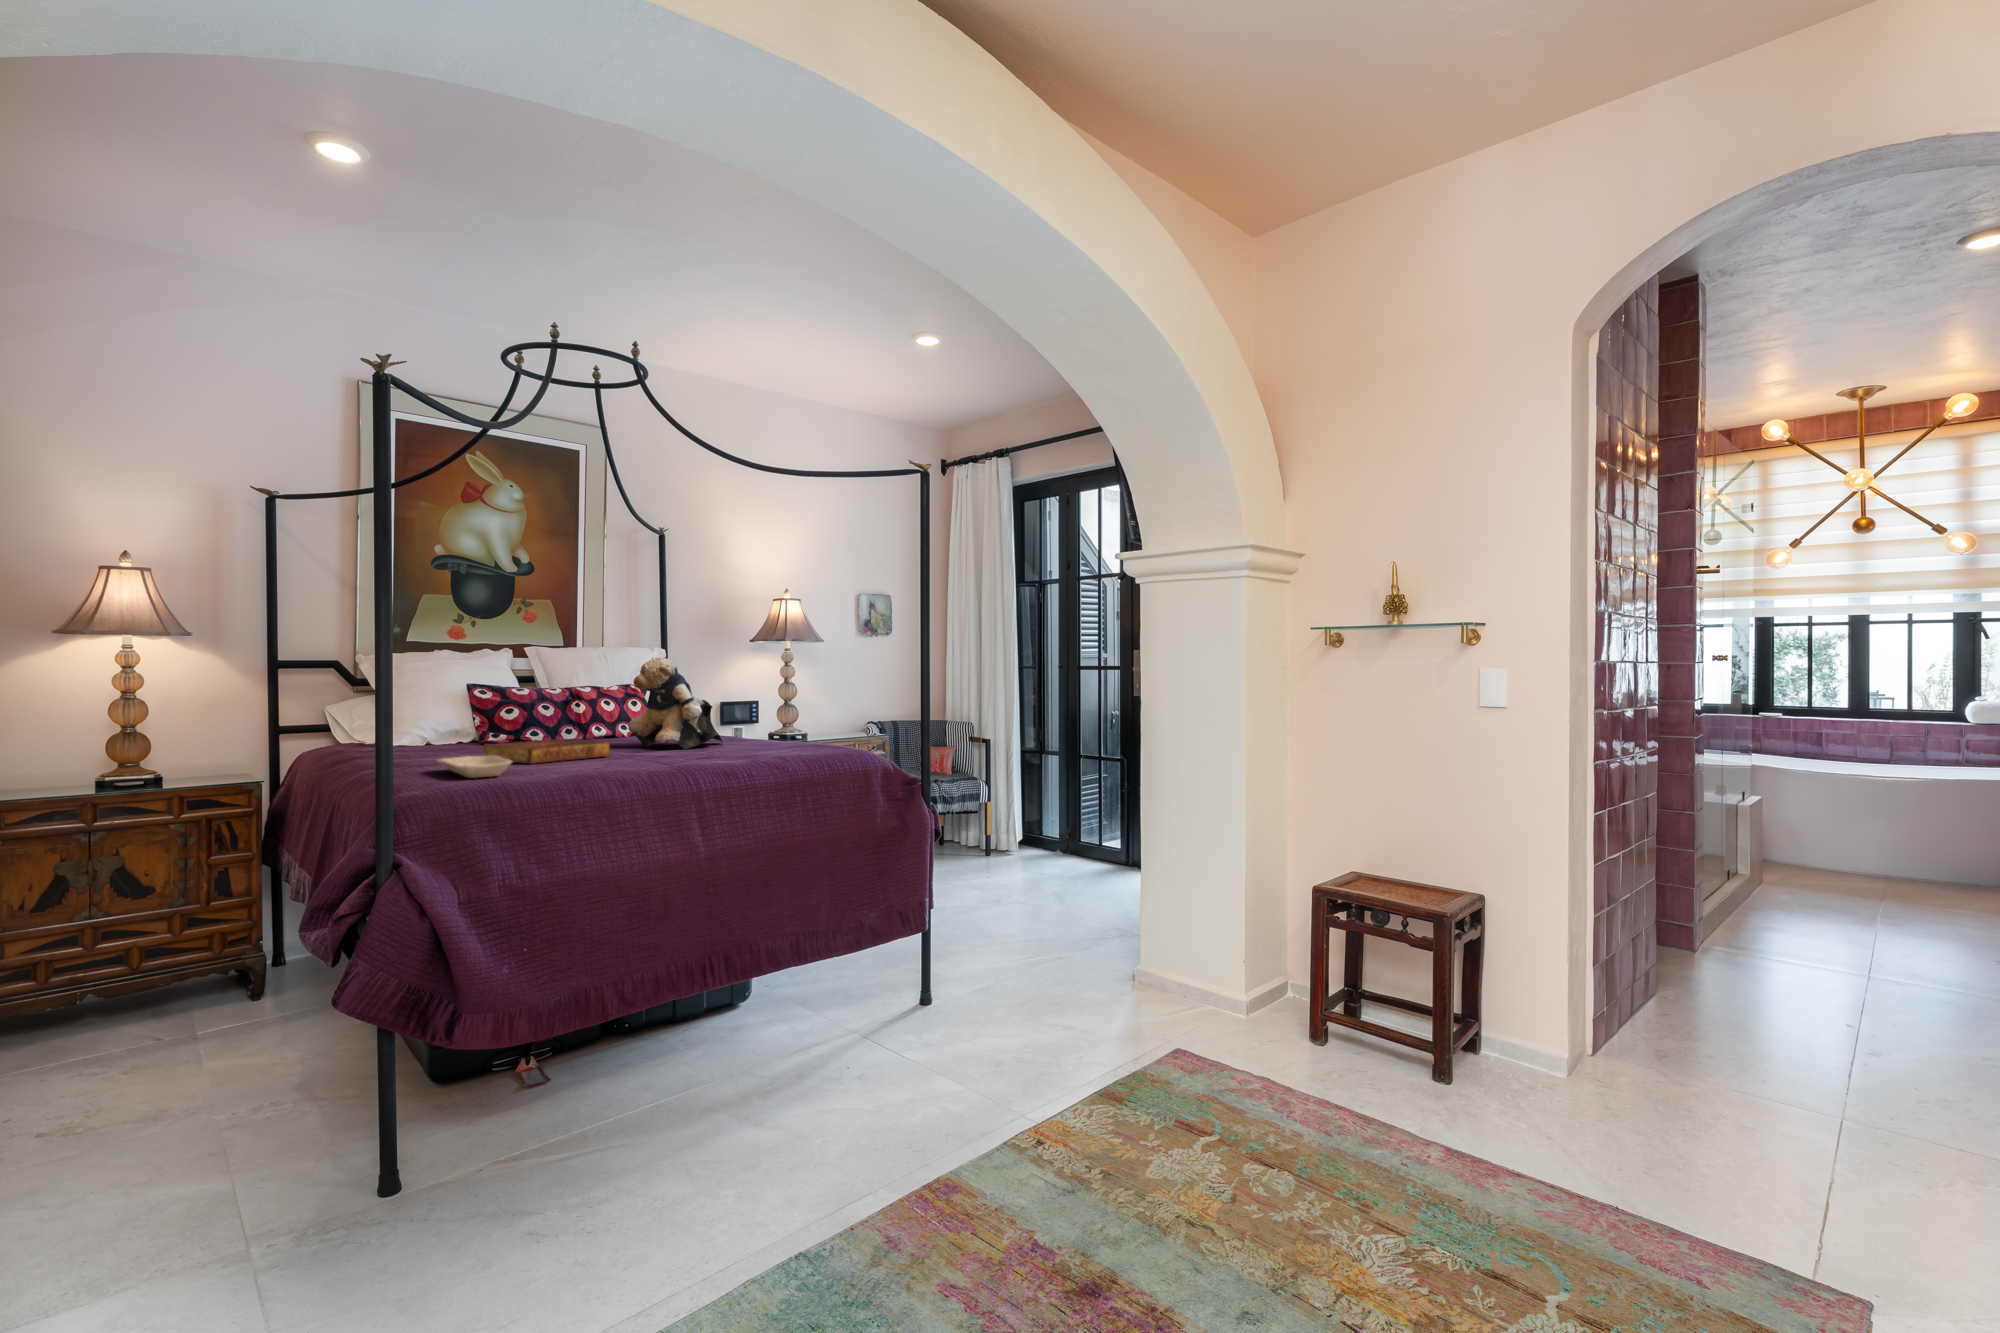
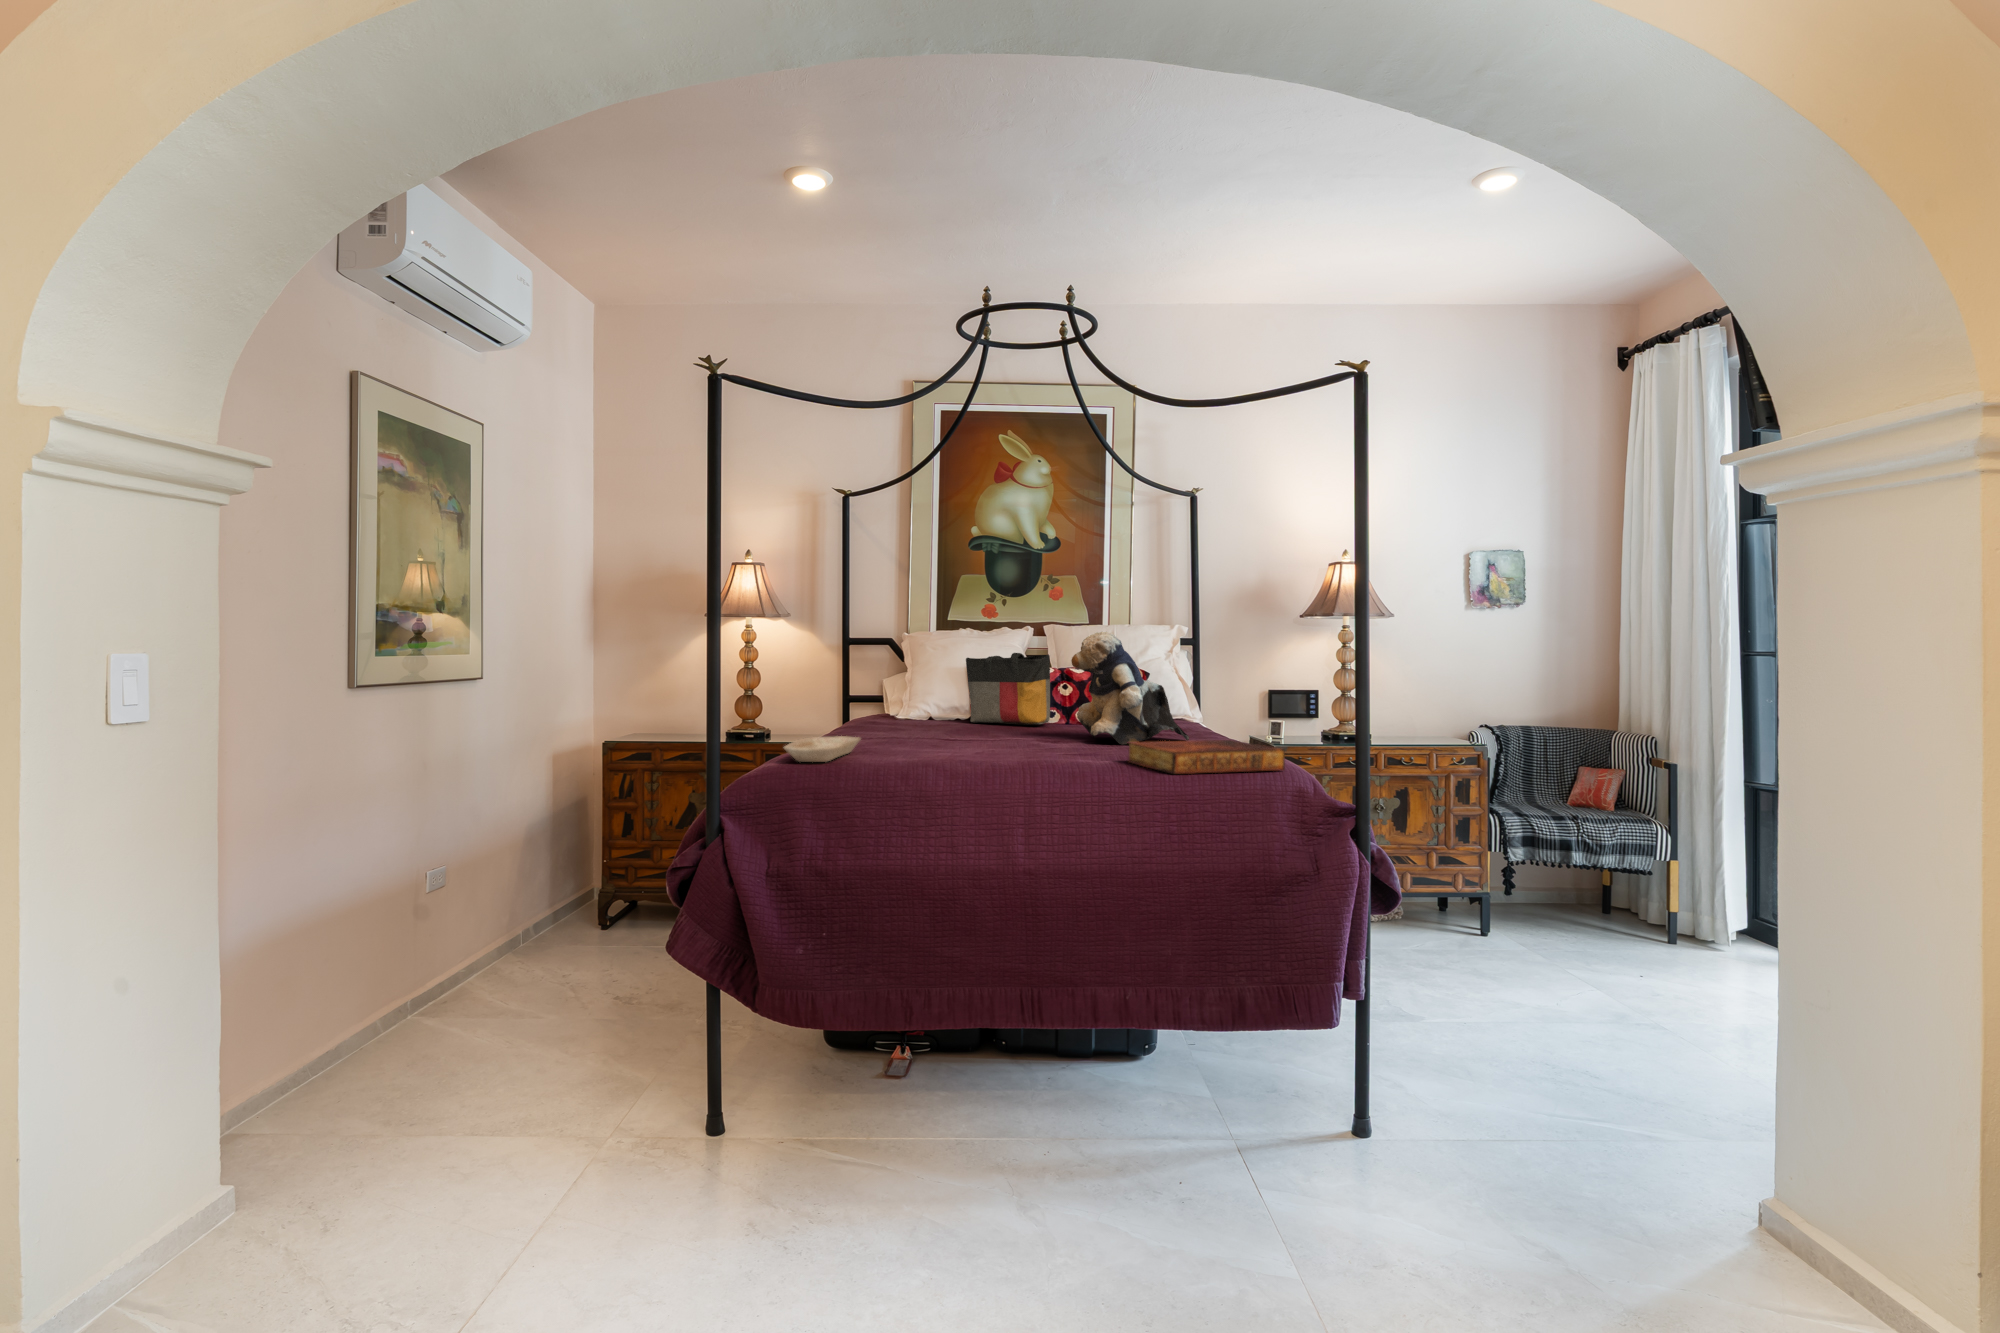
tote bag: none [477,675,573,743] -> present [966,653,1051,725]
book: present [484,739,610,764] -> present [1127,740,1285,774]

